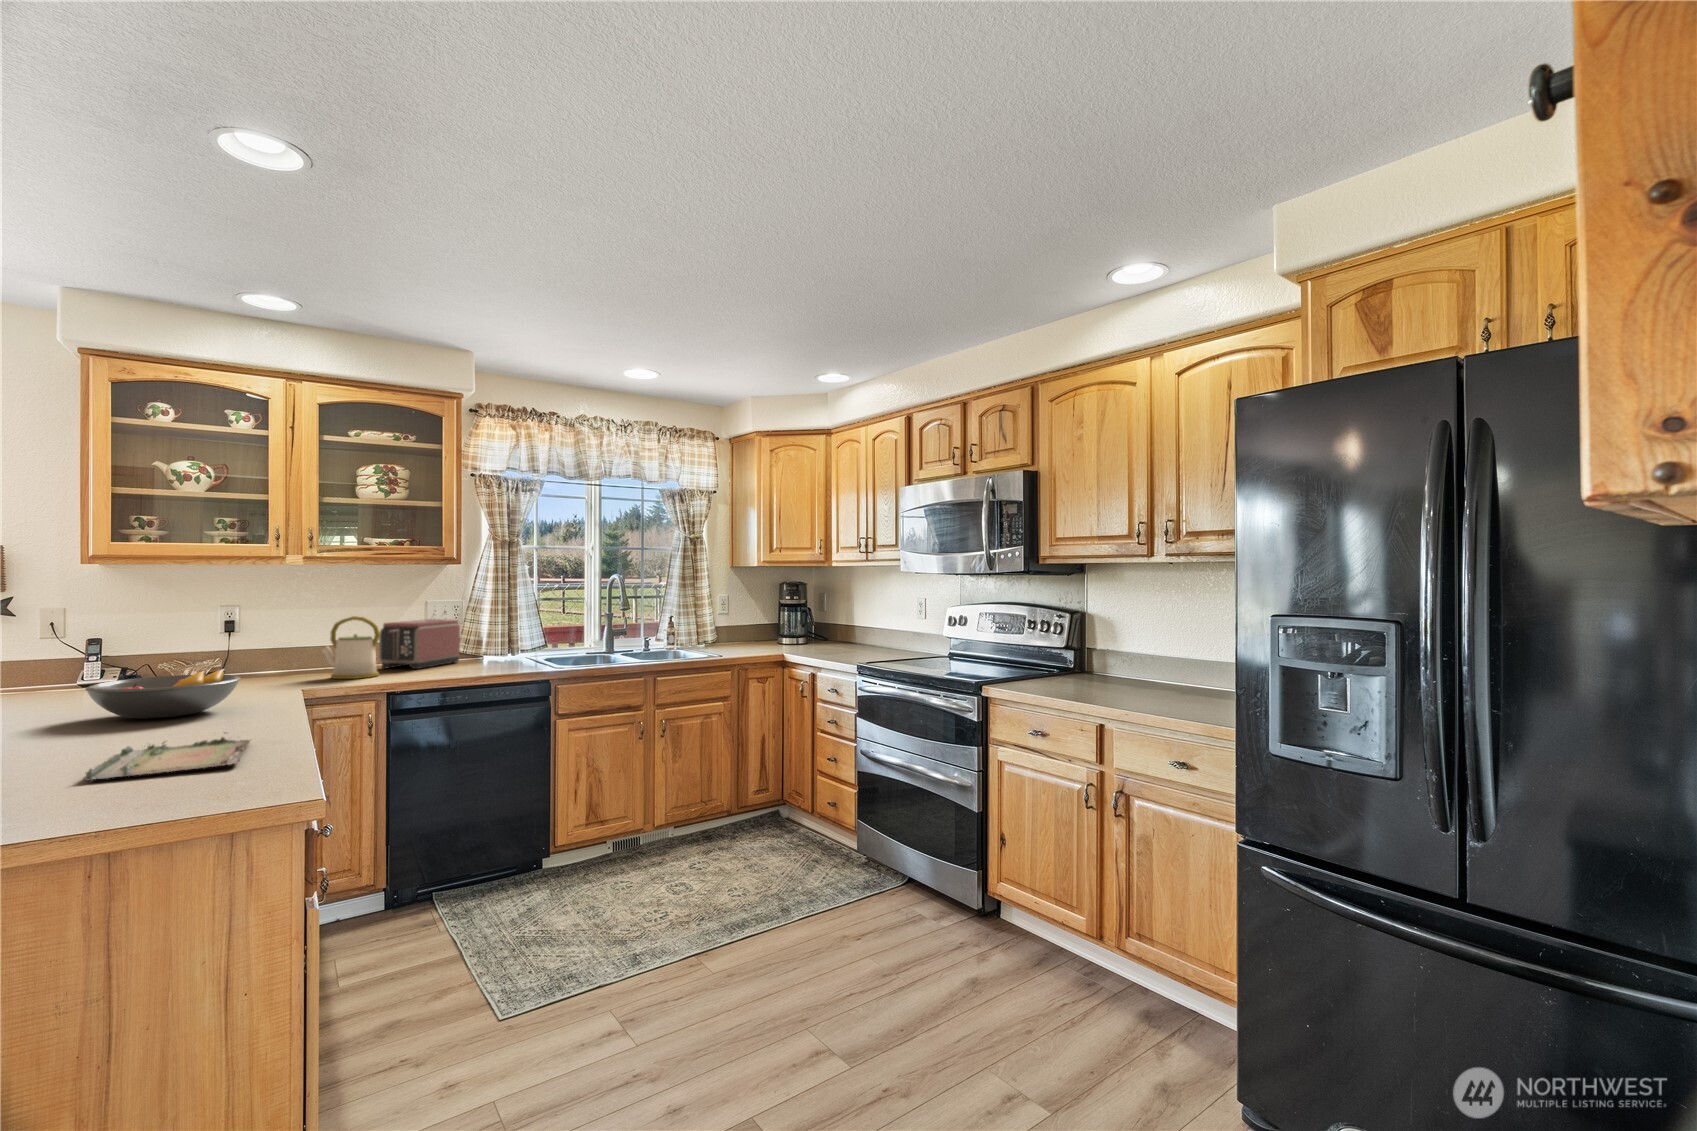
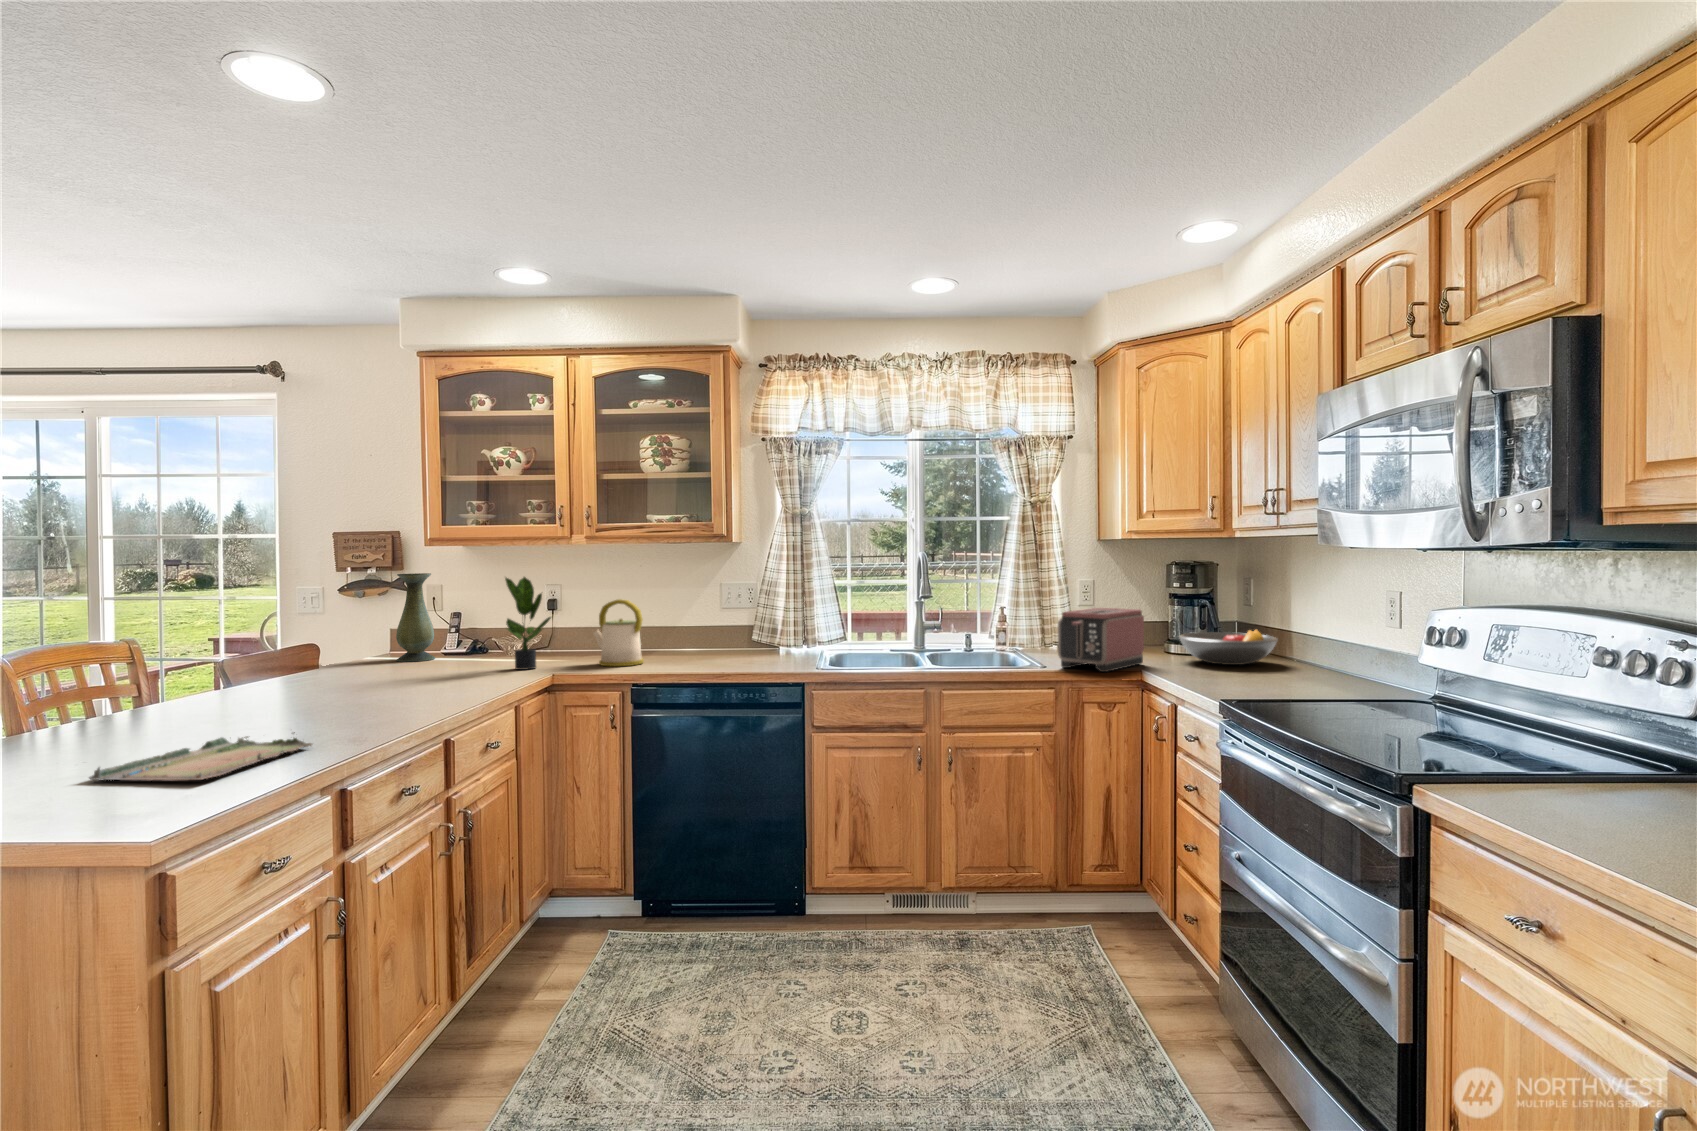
vase: none [35,593,91,693] -> present [396,573,435,662]
potted plant: none [228,594,287,688] -> present [505,577,551,670]
toaster: present [379,619,460,669] -> present [1058,608,1144,672]
fruit bowl: present [85,669,241,719] -> present [1179,629,1278,665]

